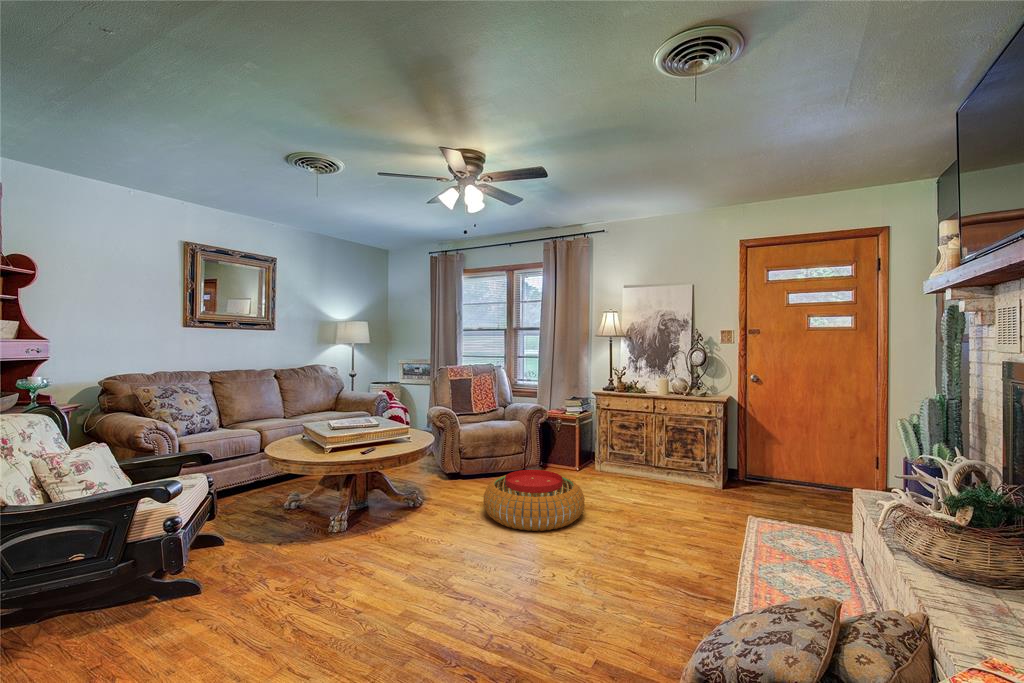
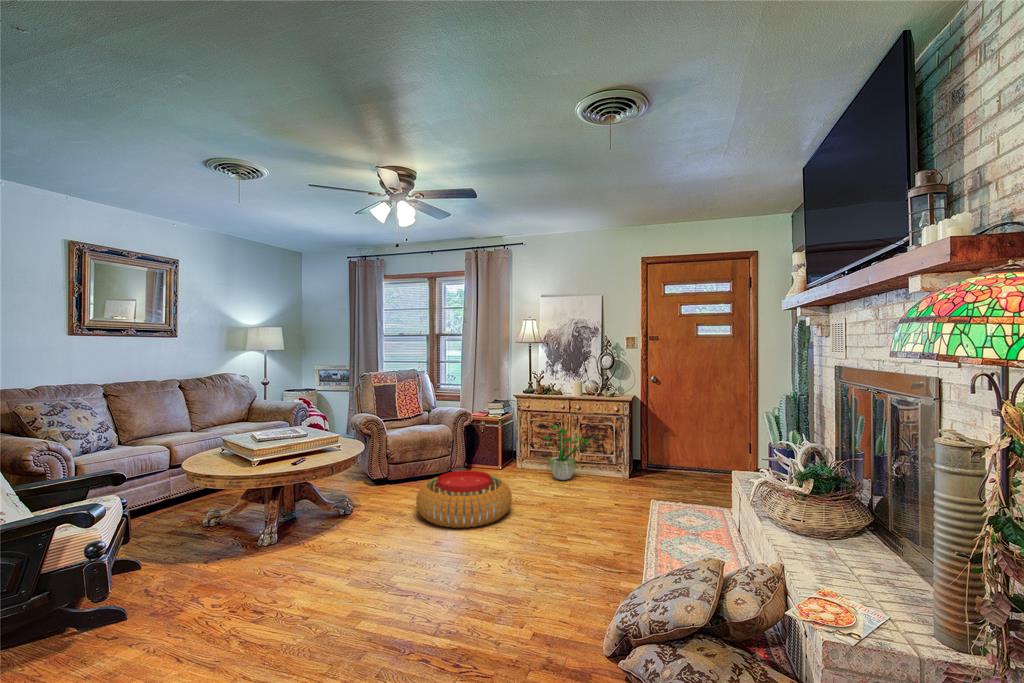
potted plant: none [621,413,693,487] -> present [543,425,598,480]

